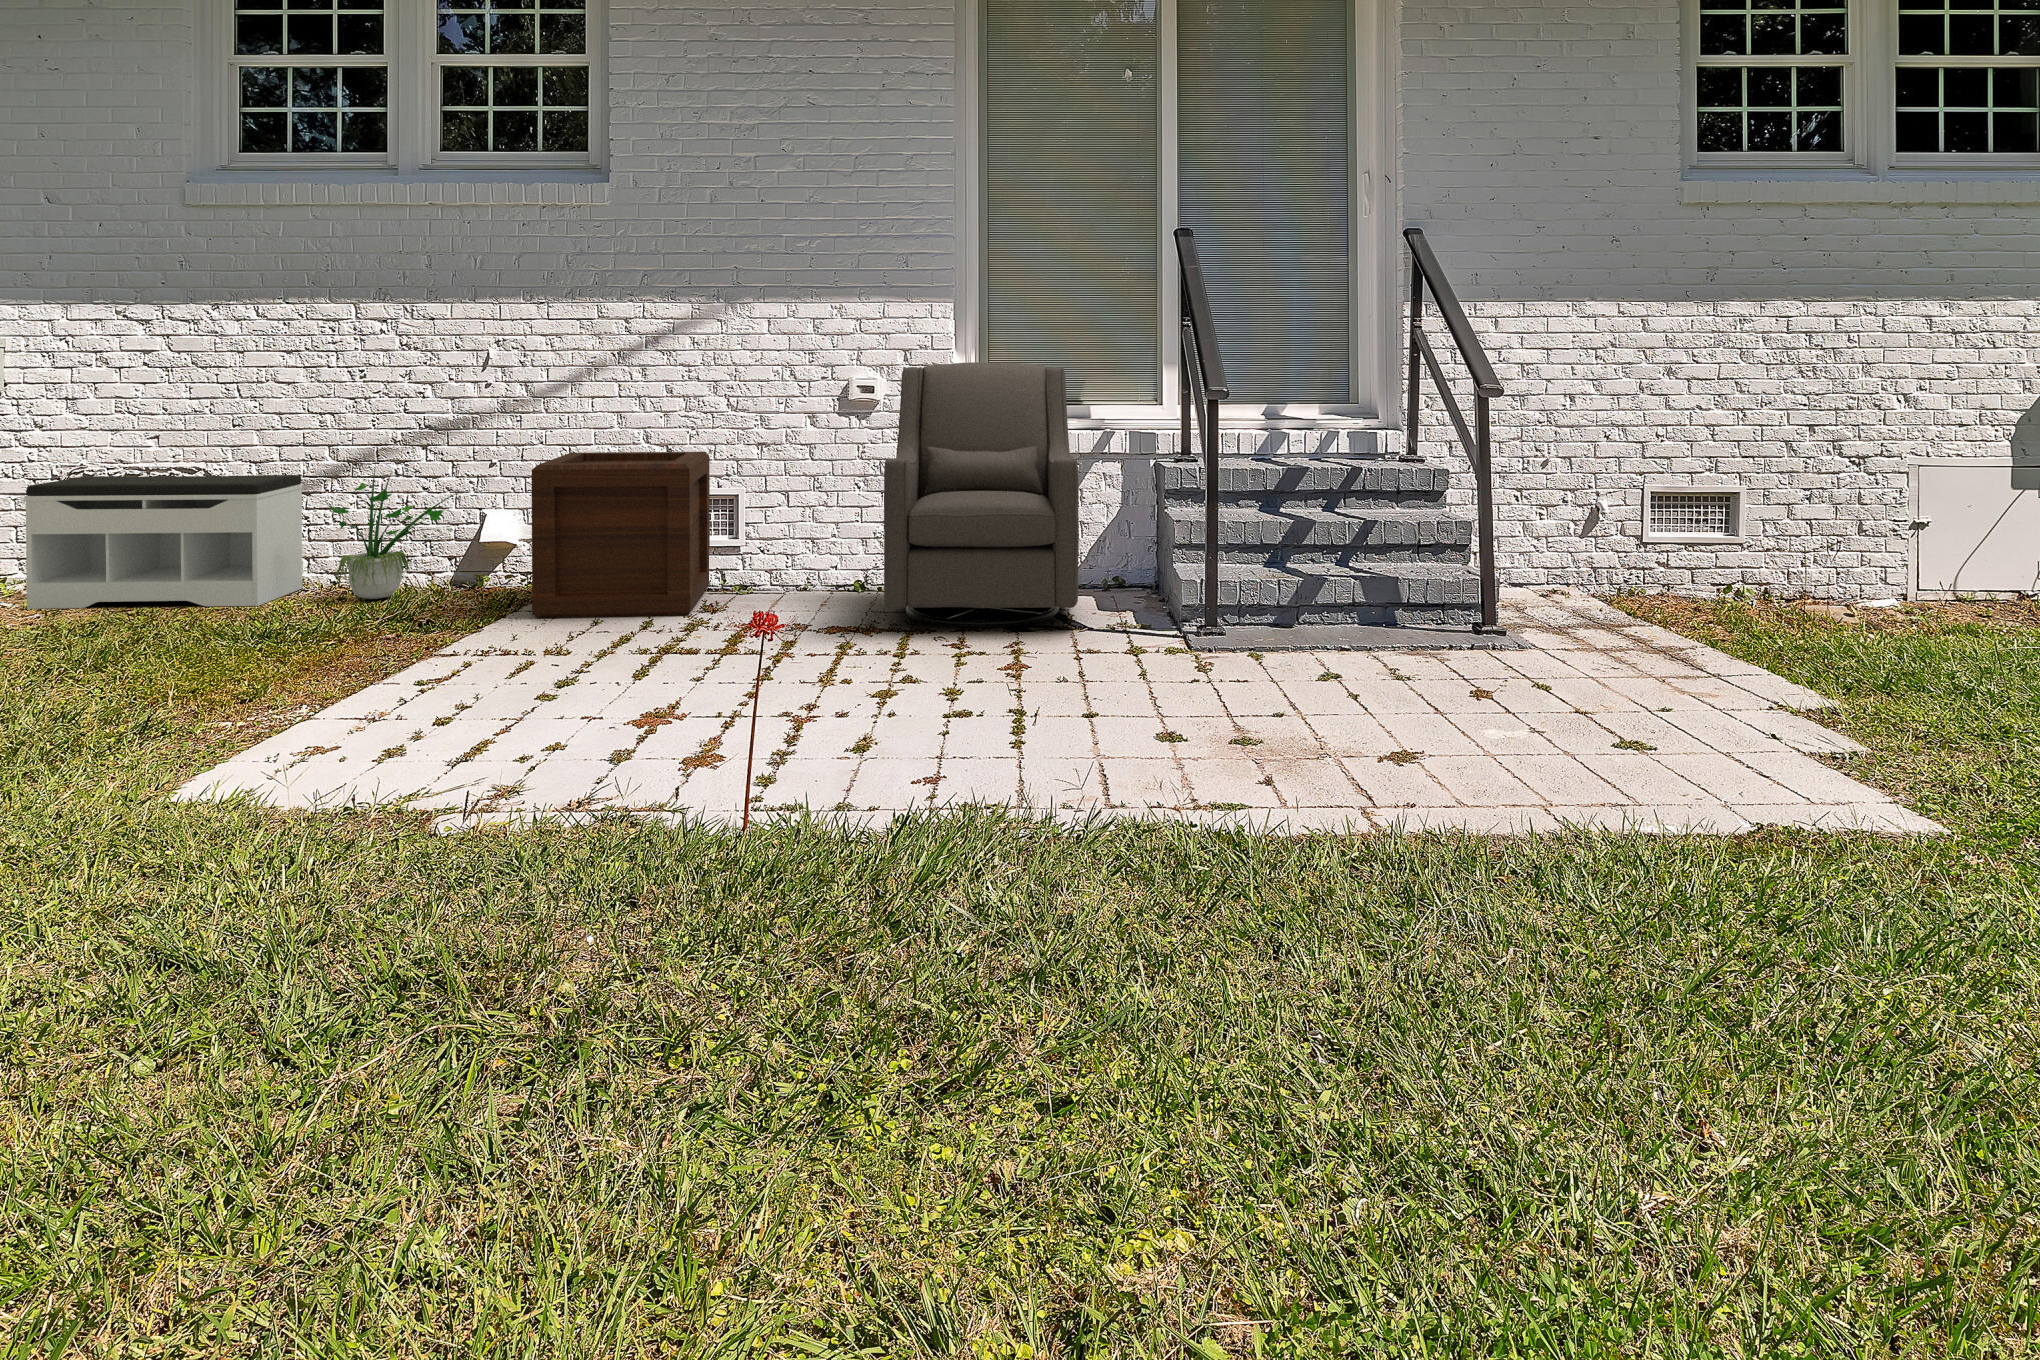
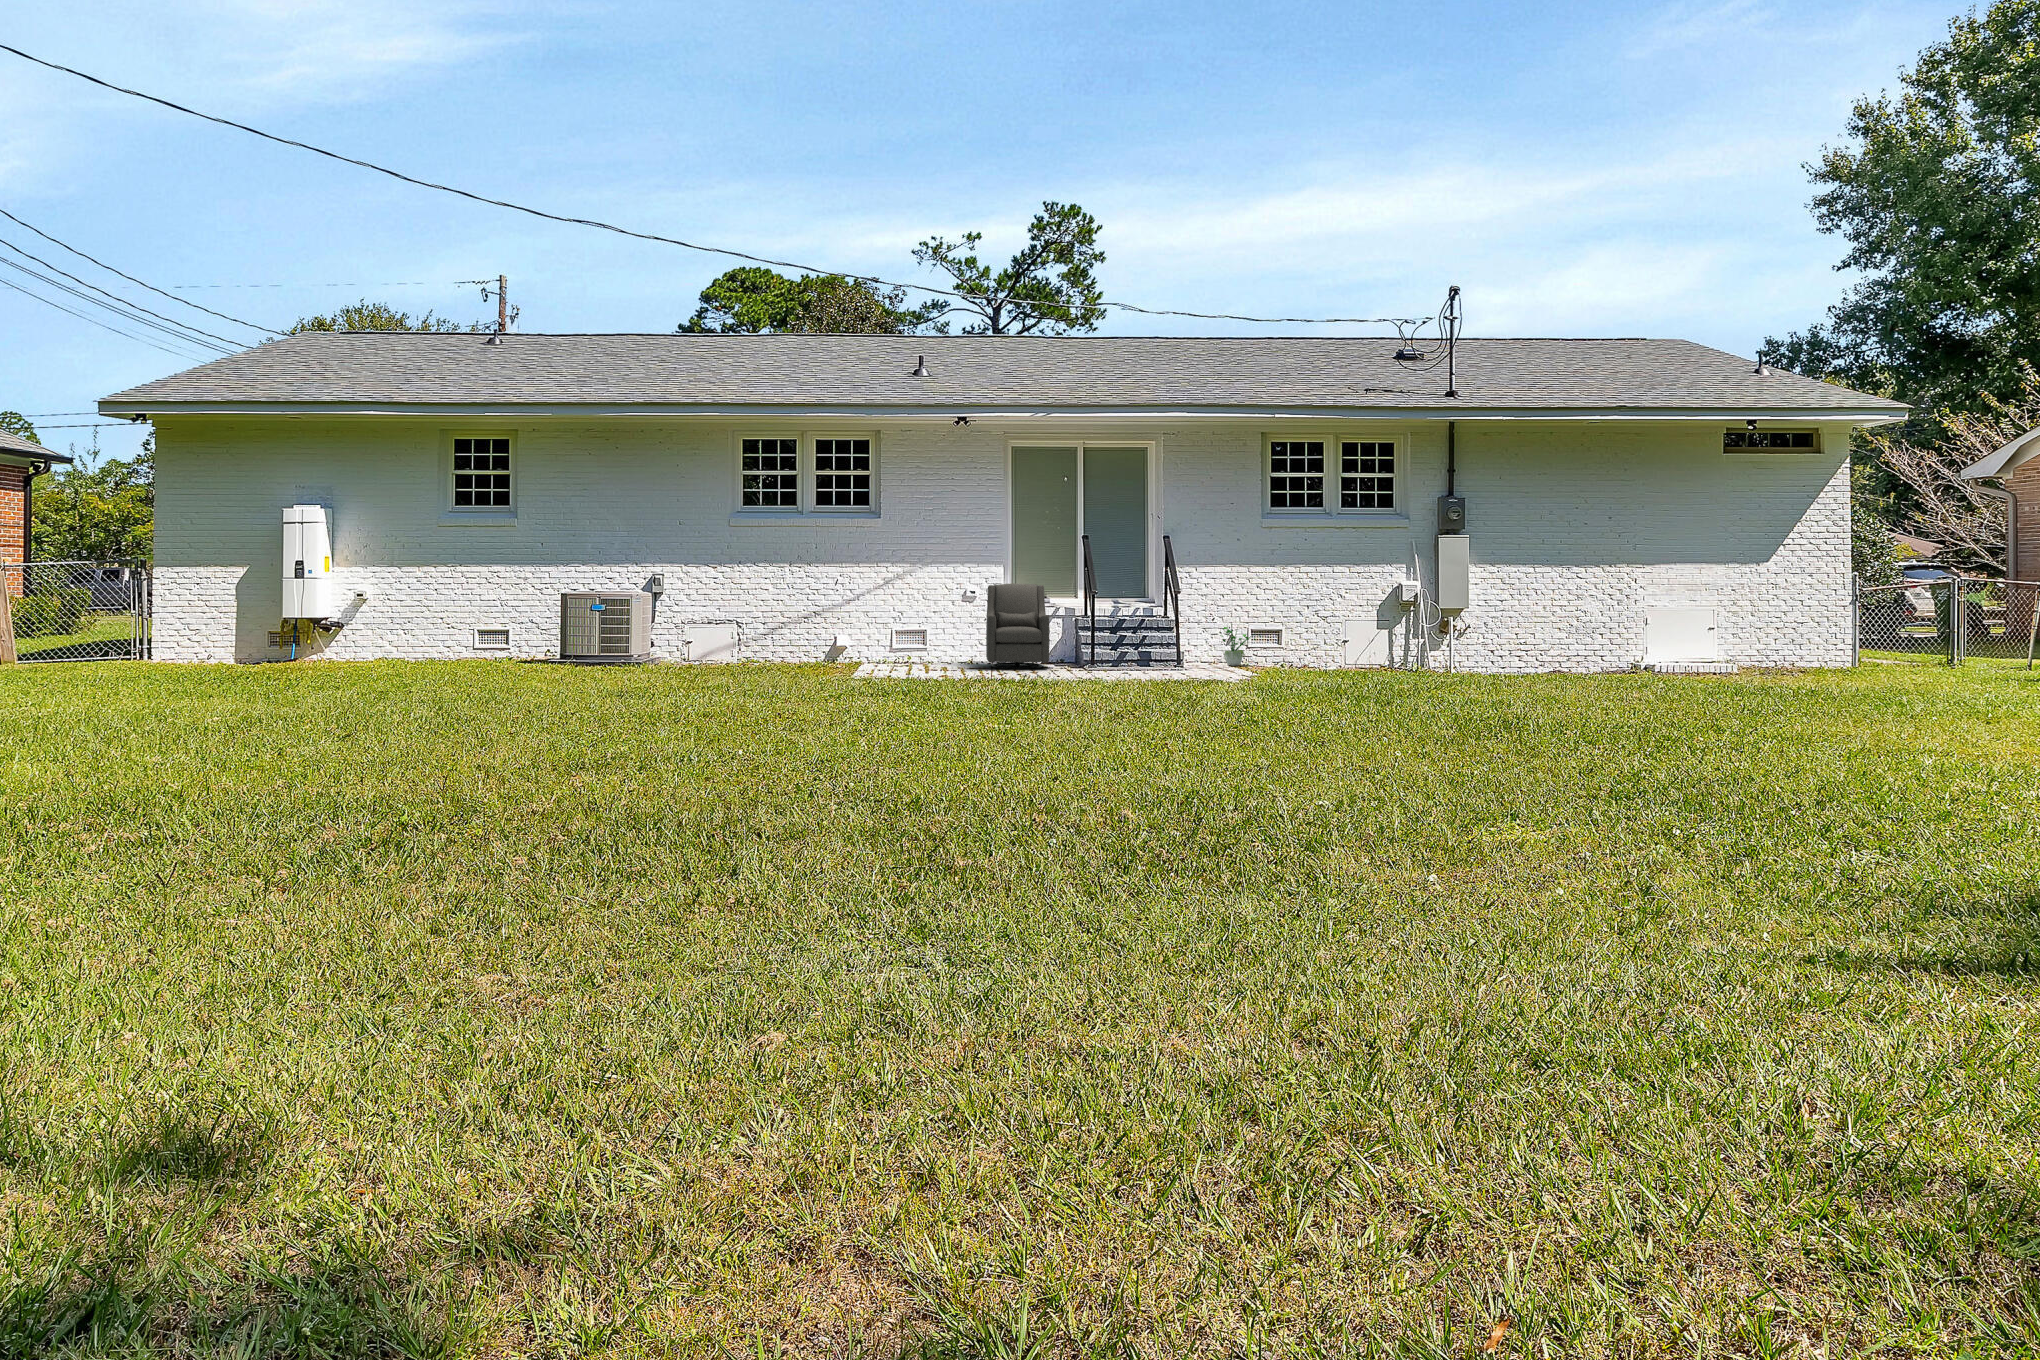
wooden crate: present [531,452,710,618] -> none [870,615,921,667]
potted plant: present [328,469,460,599] -> present [1220,627,1261,666]
bench: present [24,475,302,609] -> none [698,622,775,666]

